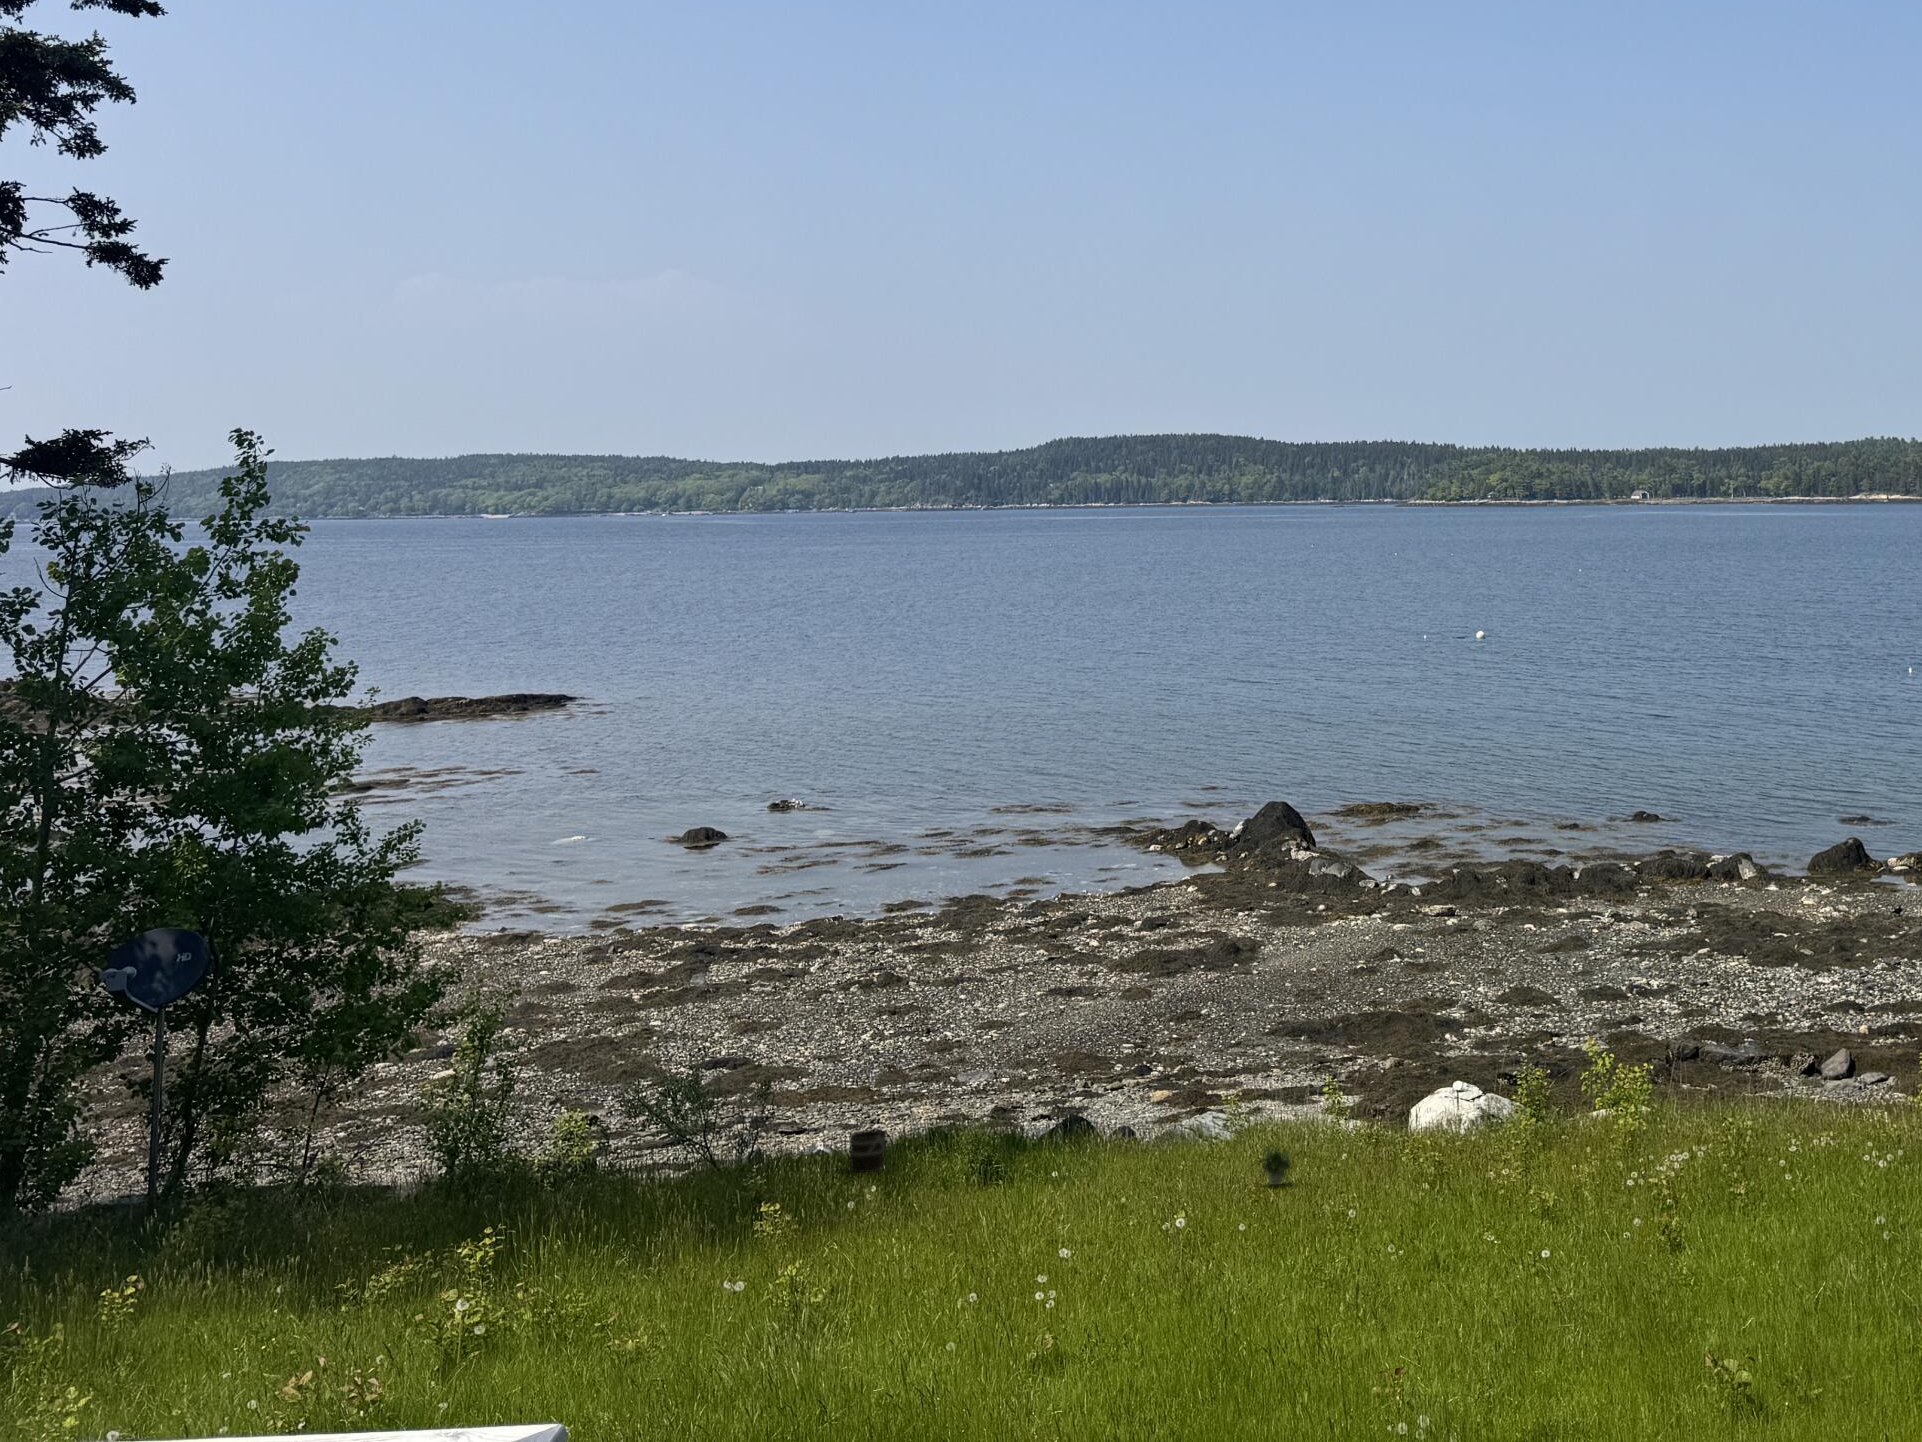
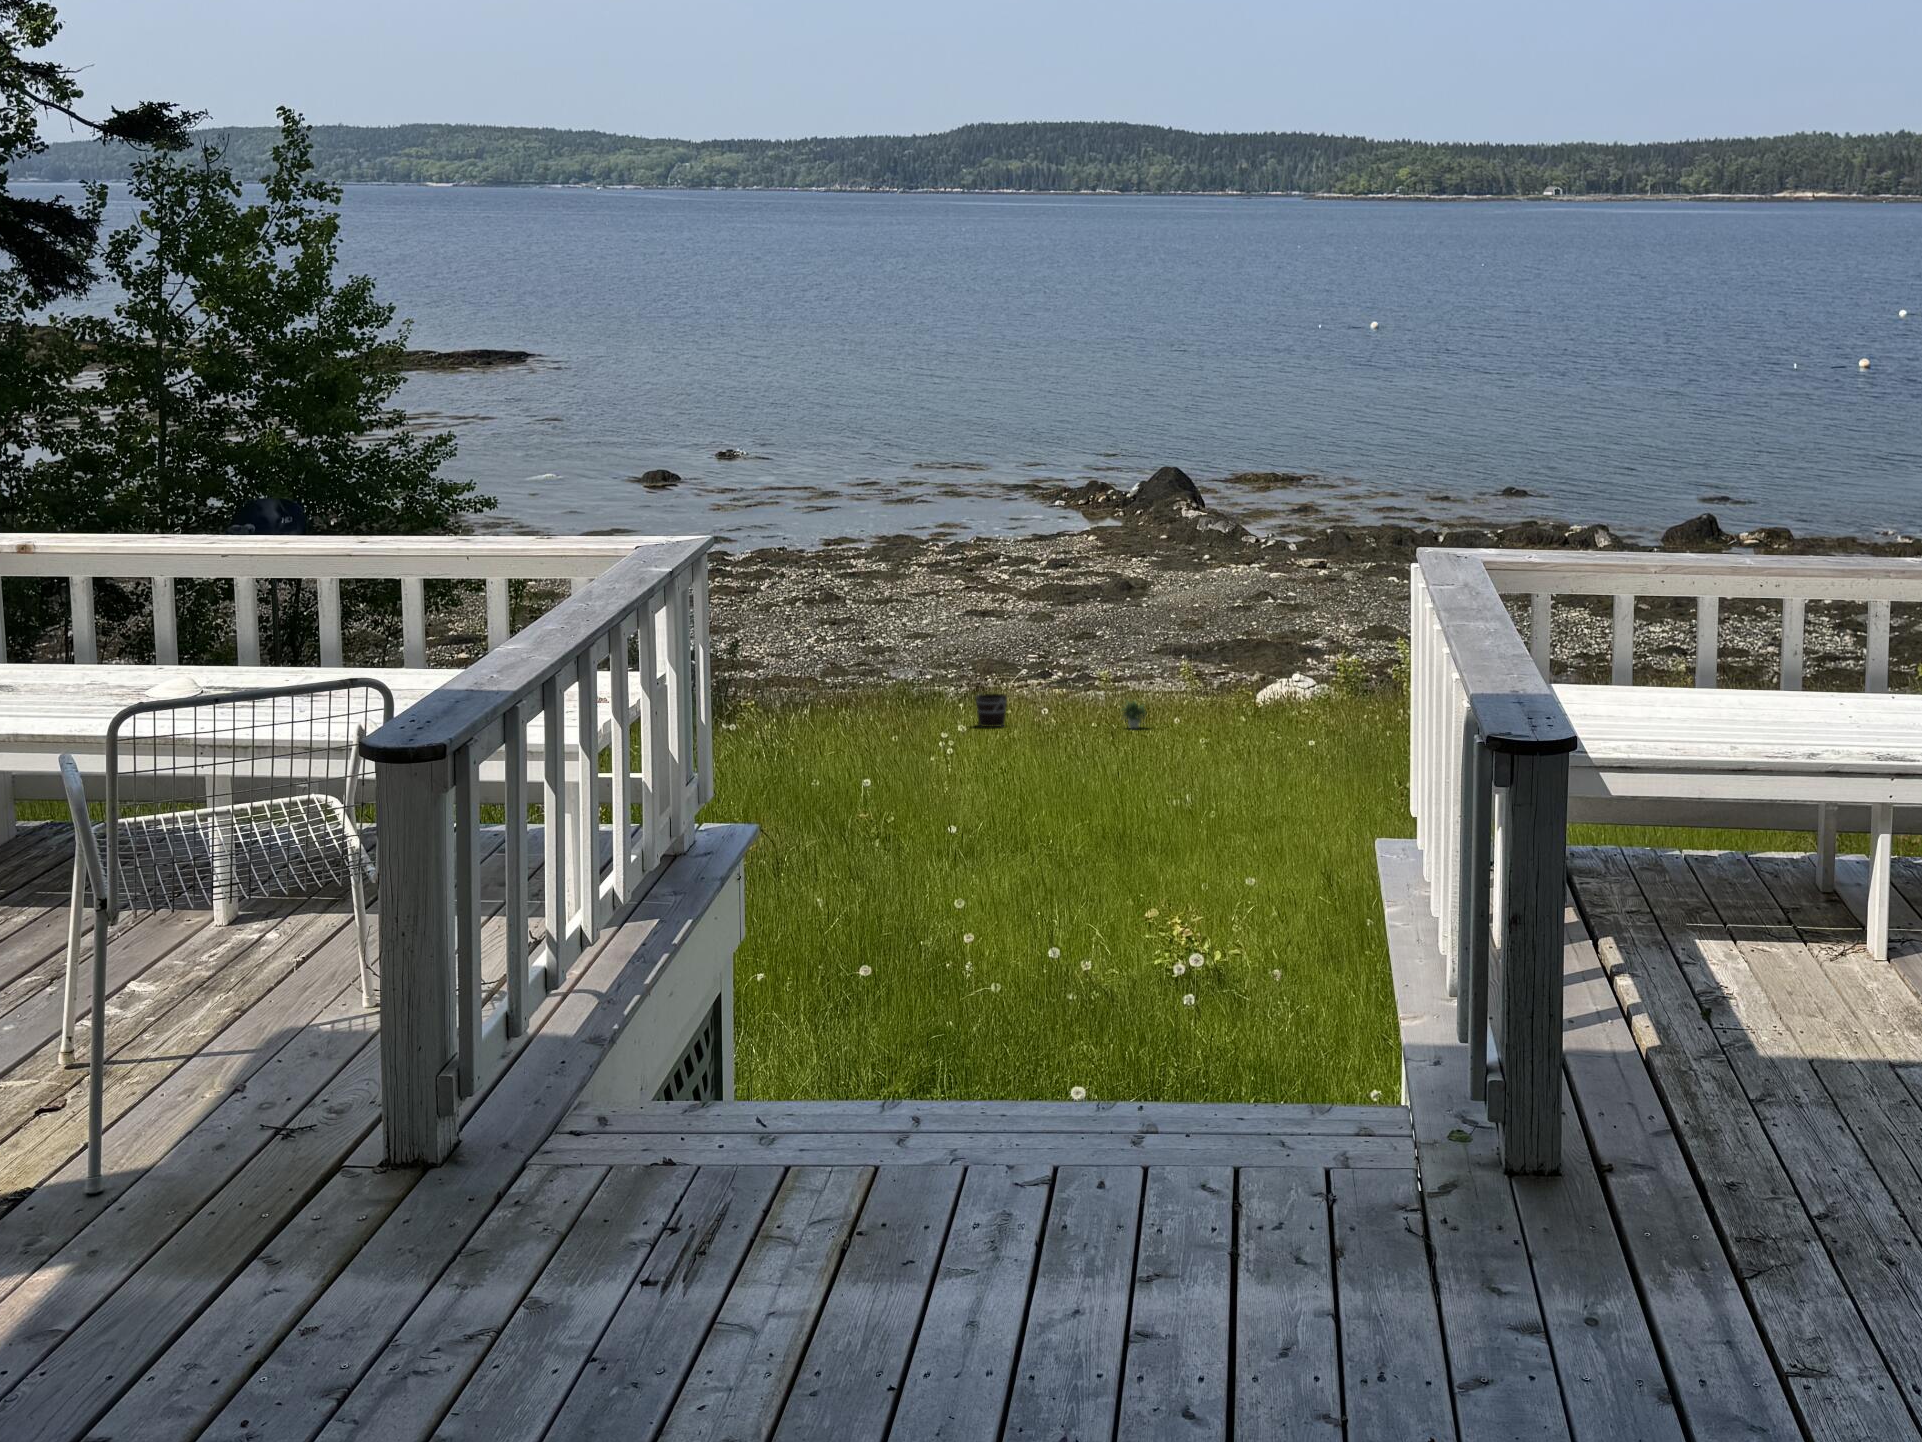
bucket: present [849,1129,887,1172] -> present [976,694,1007,727]

